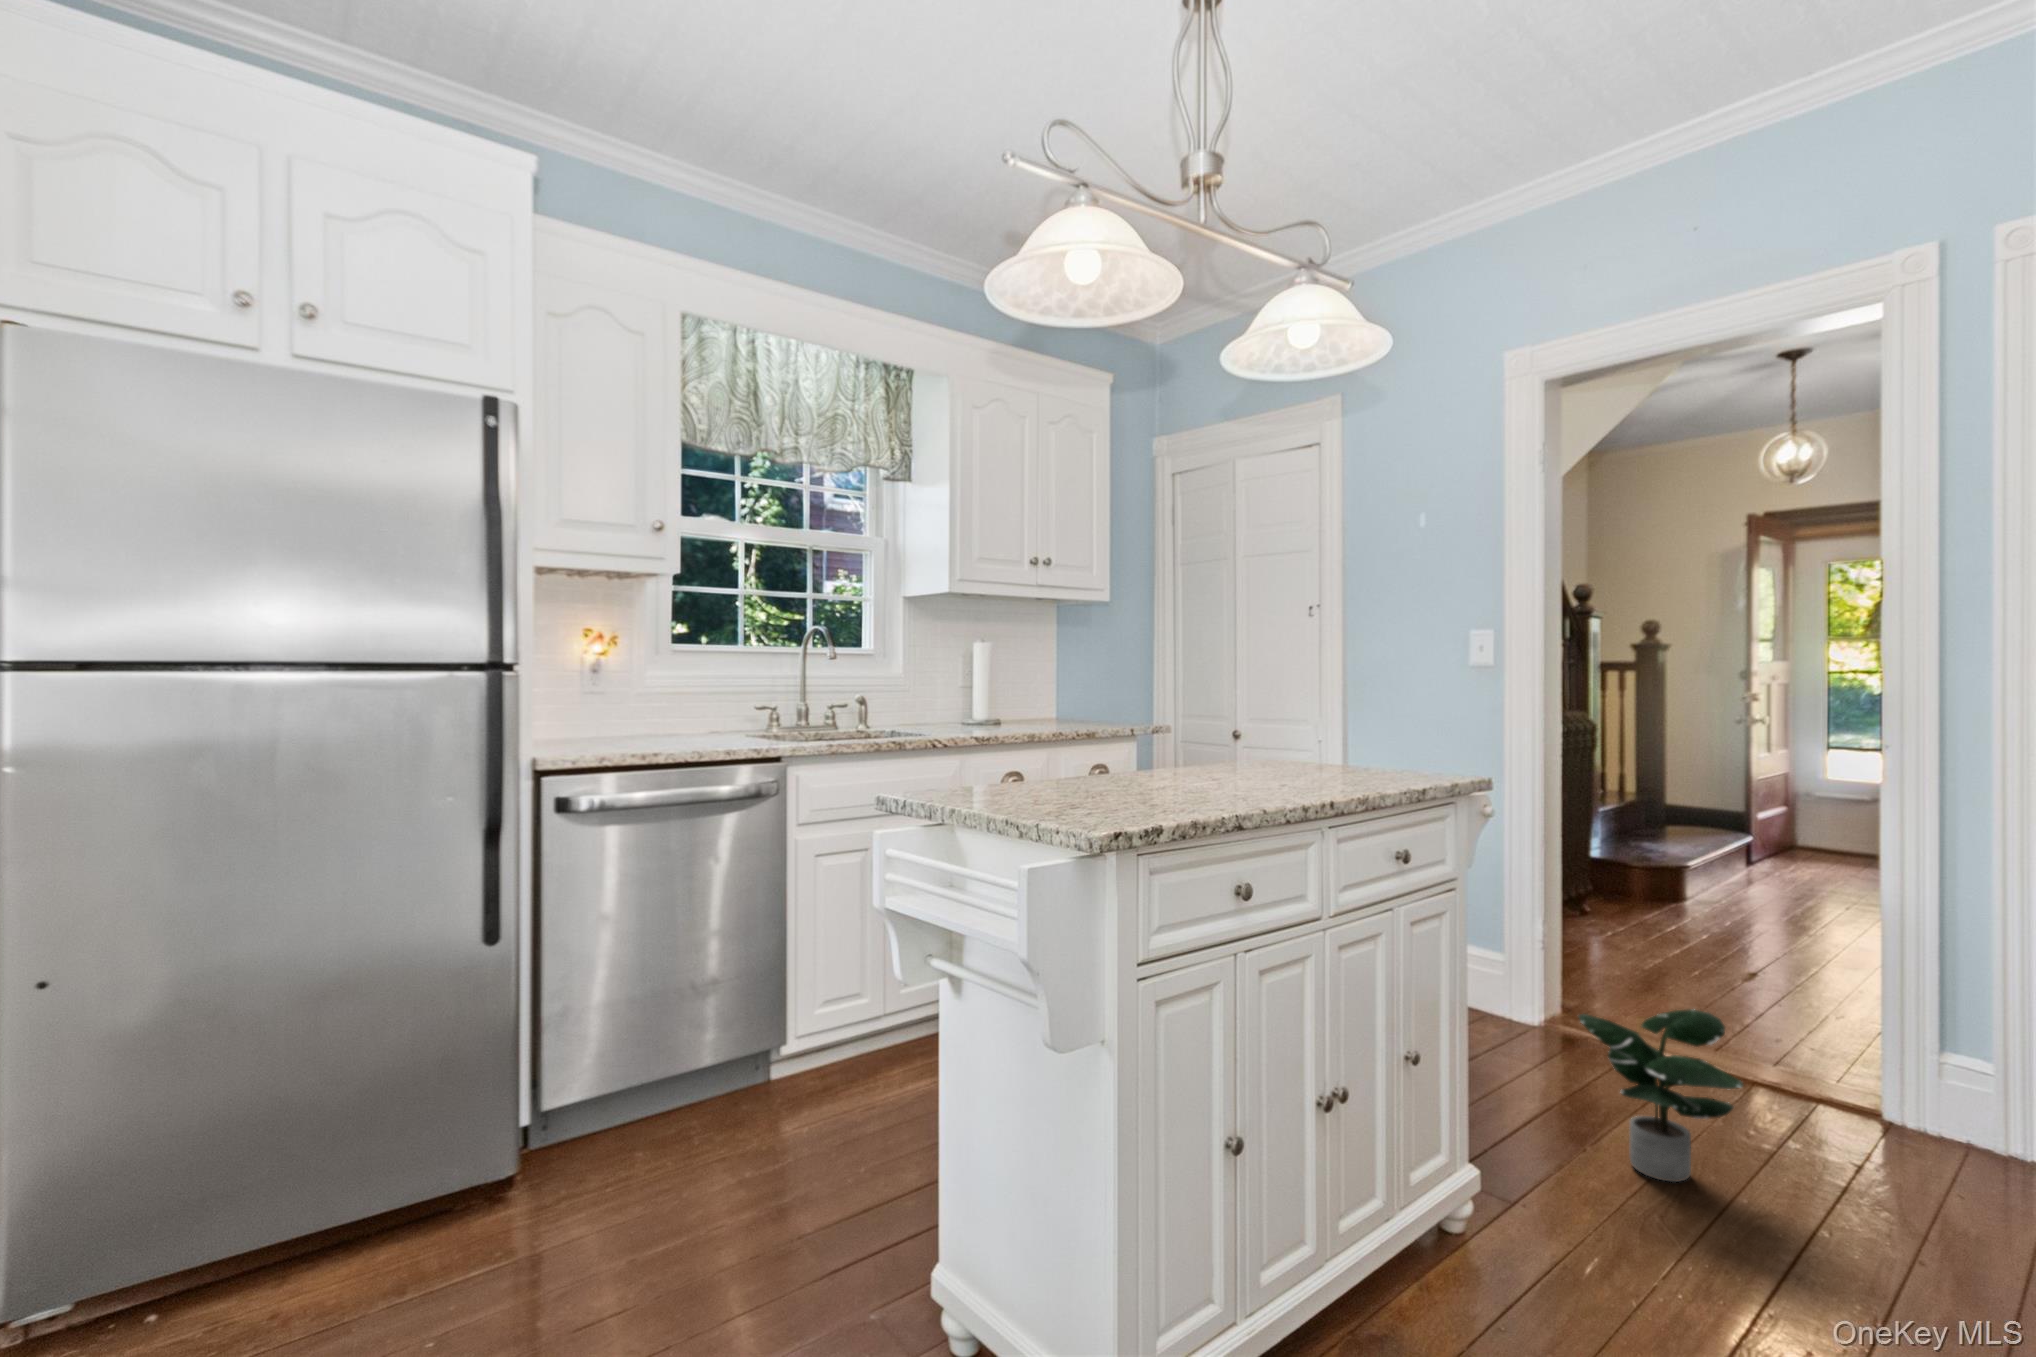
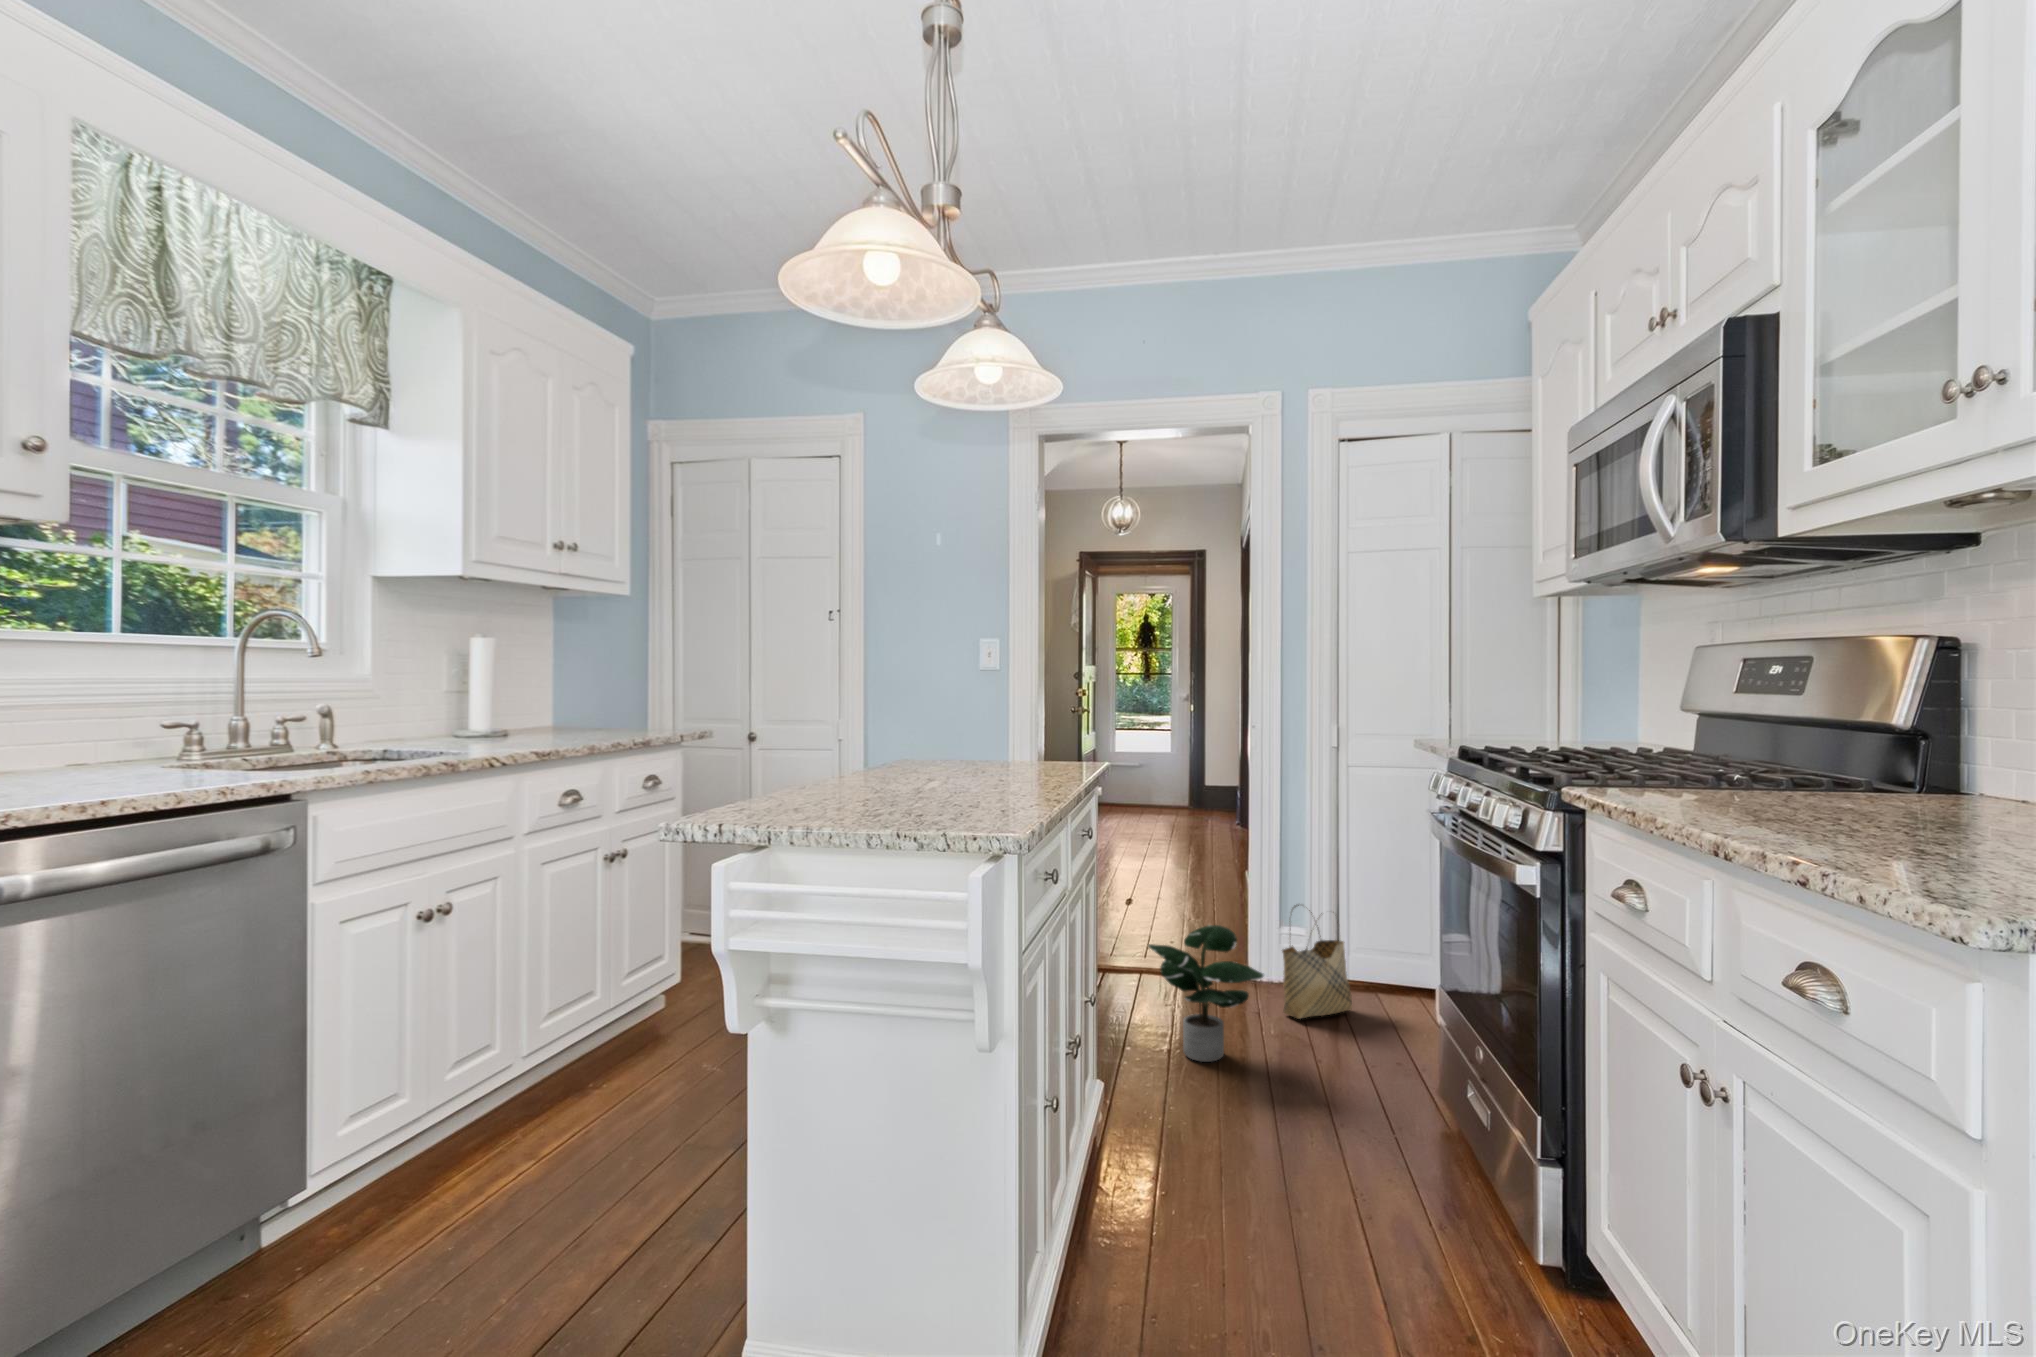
woven basket: none [1835,1012,1975,1185] -> present [1282,905,1352,1019]

